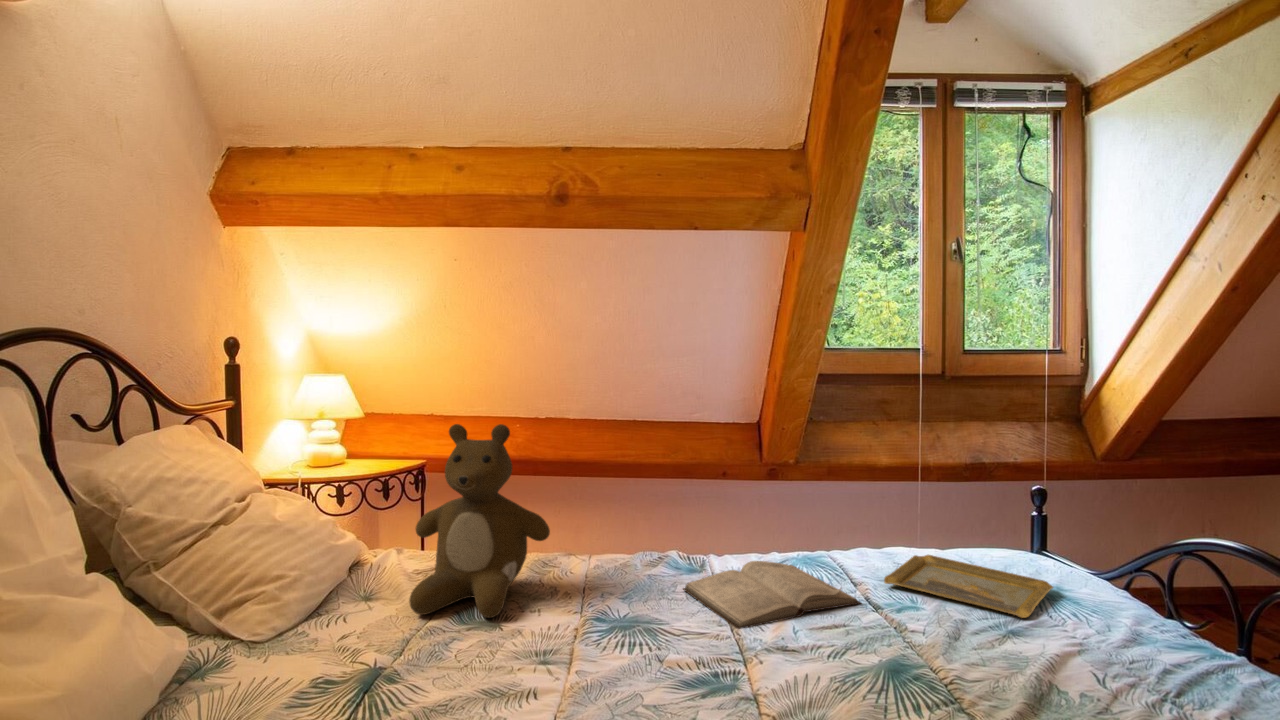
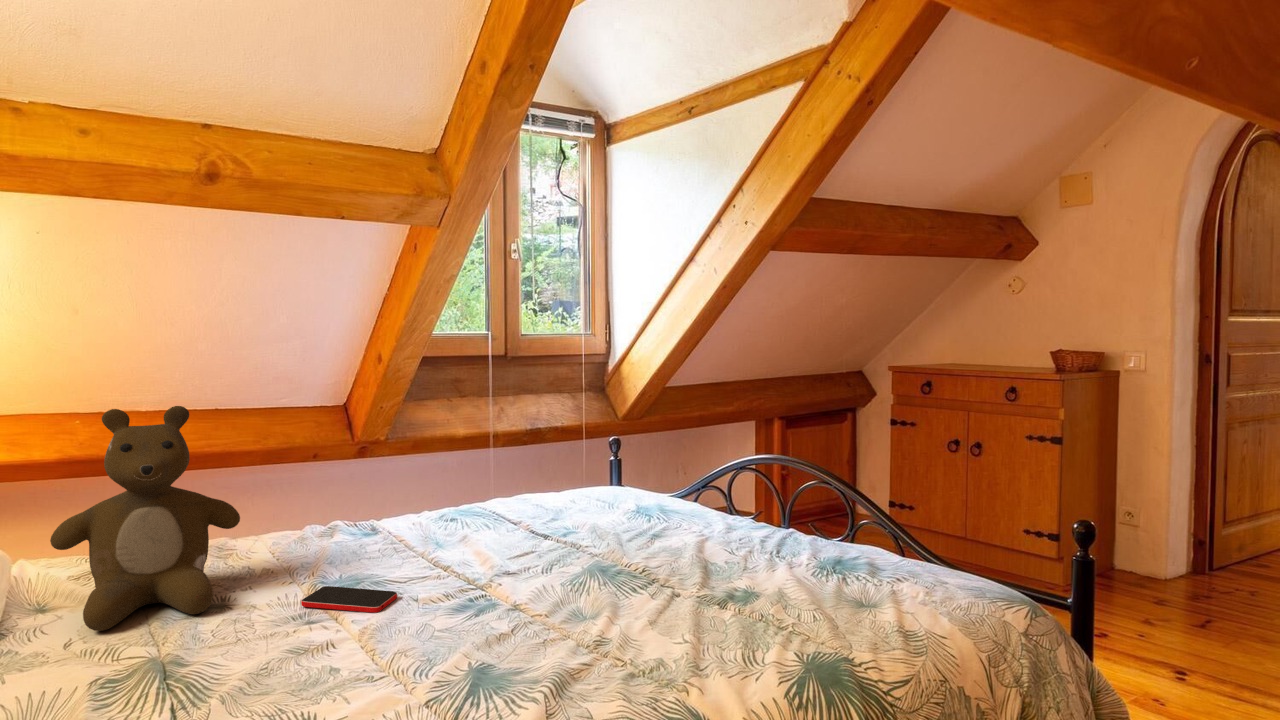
tray: present [884,555,1053,618] -> none [540,493,652,520]
diary: present [683,561,861,629] -> none [379,517,535,569]
smartphone: none [563,618,646,664] -> present [301,586,397,613]

